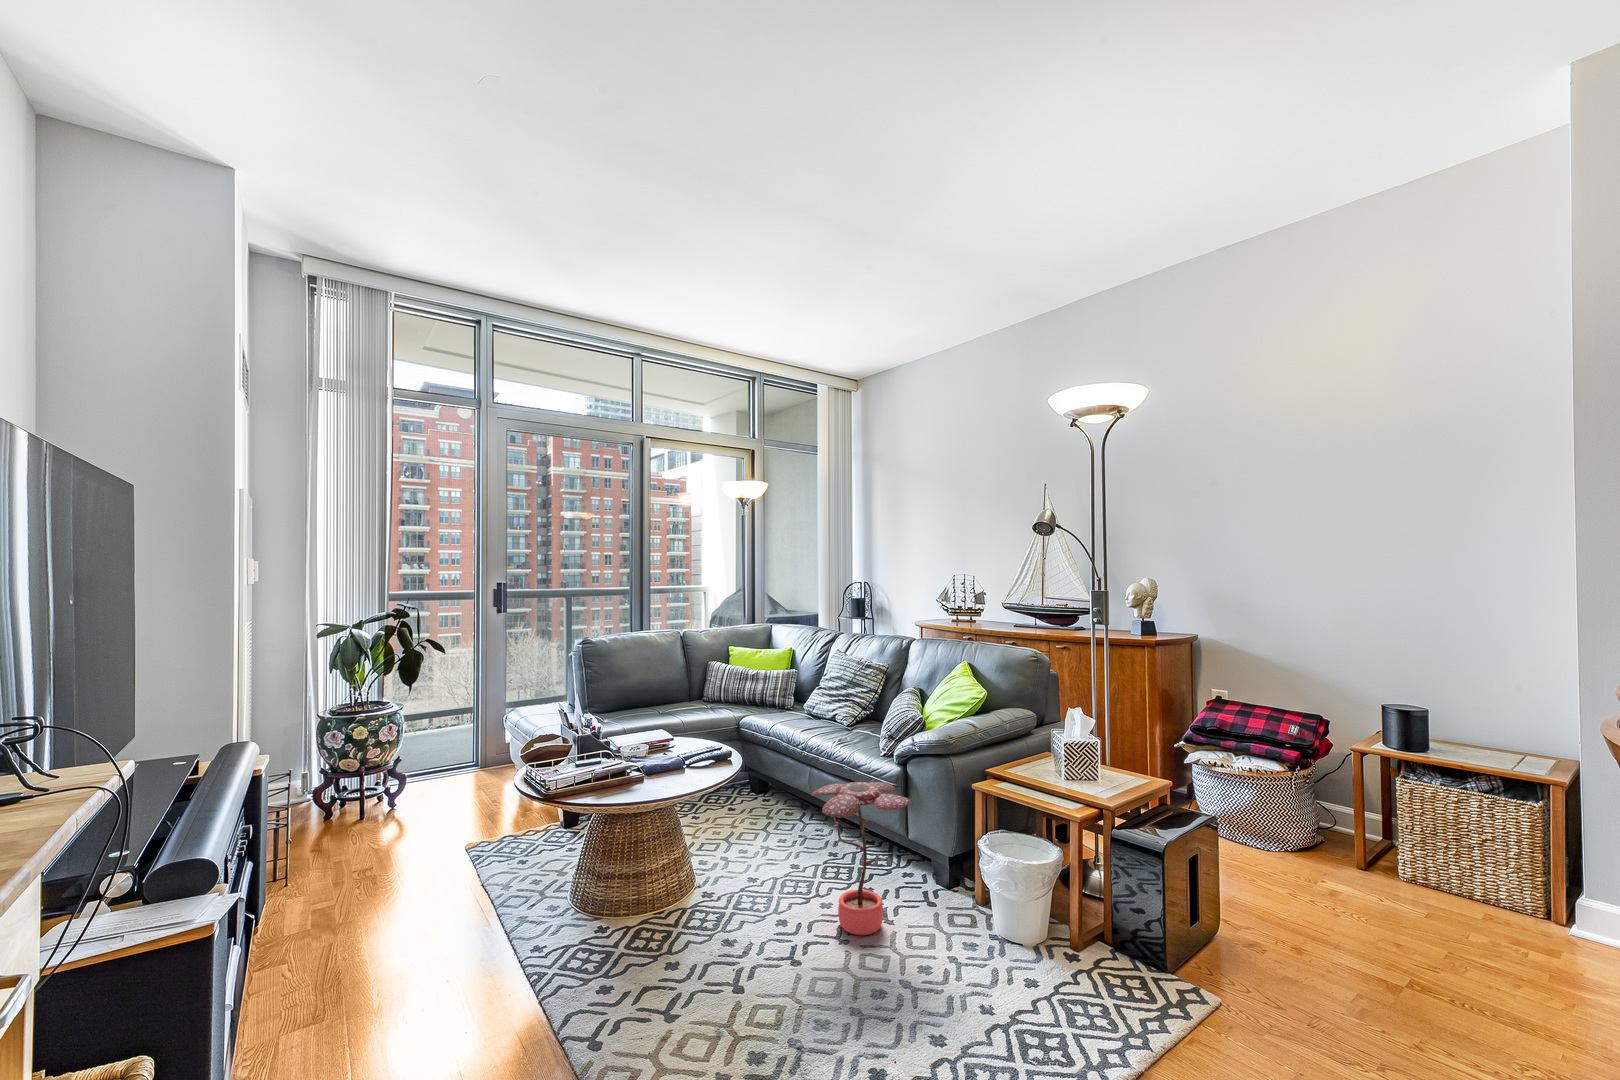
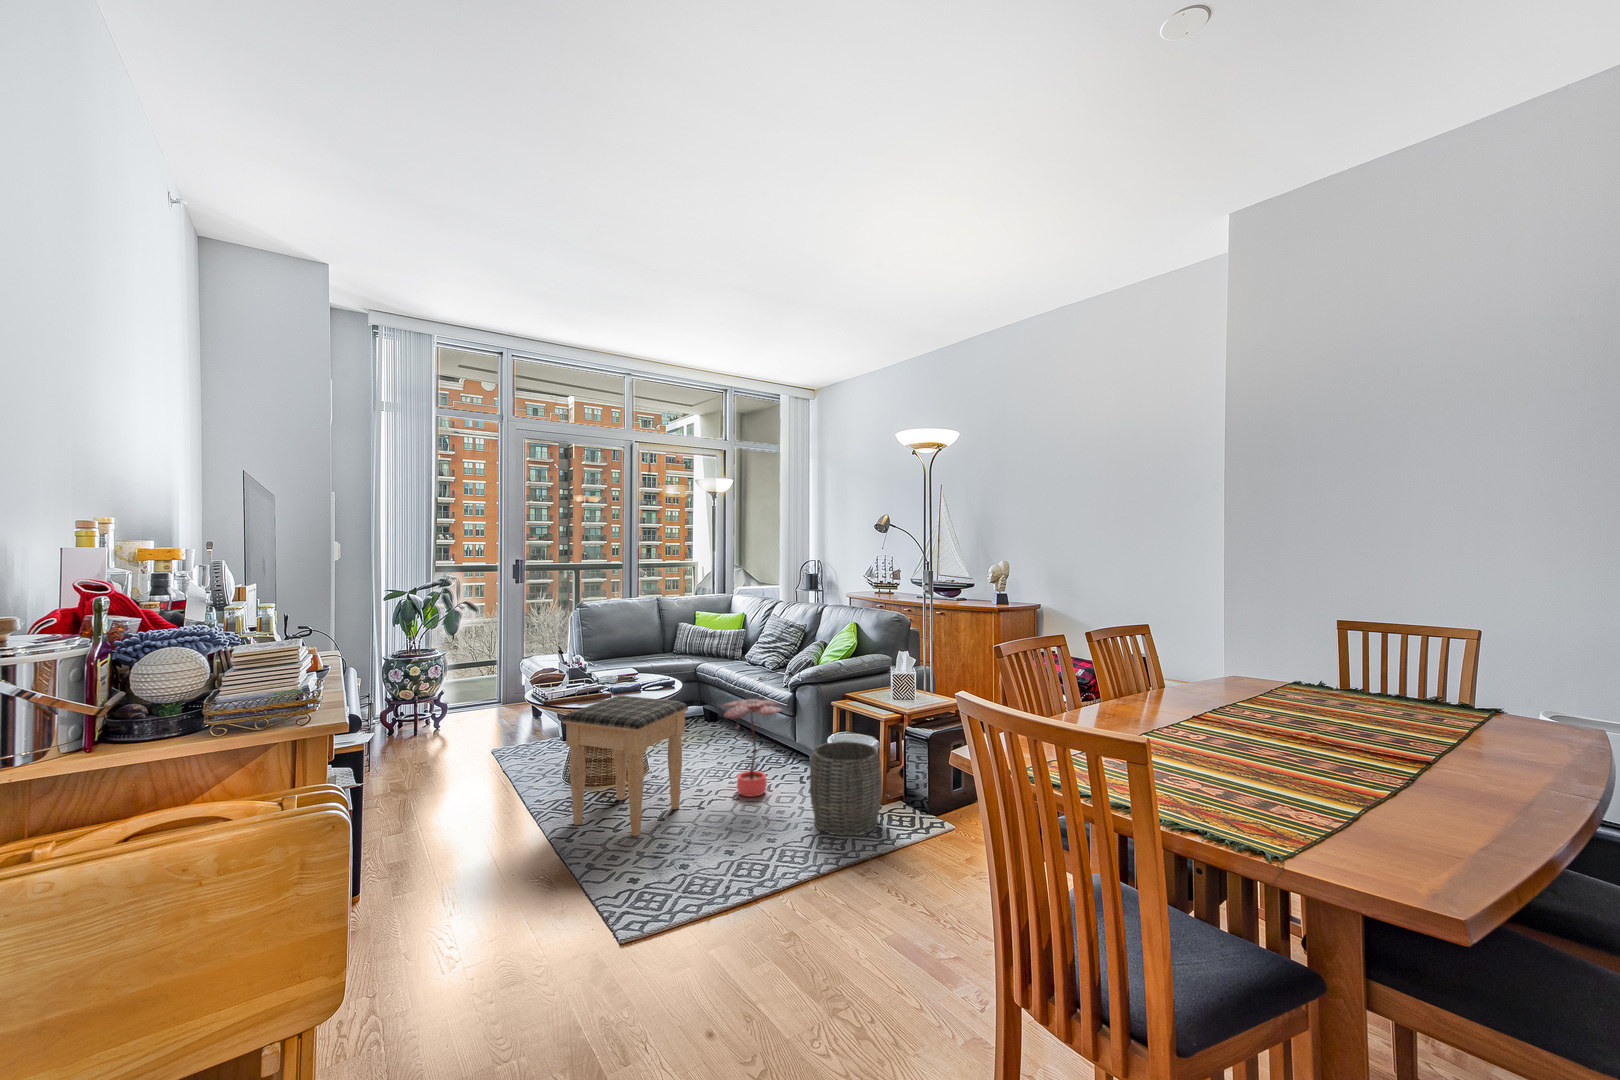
footstool: none [581,782,772,1031] -> present [563,696,688,836]
woven basket: none [974,853,1094,1023] -> present [810,741,882,836]

